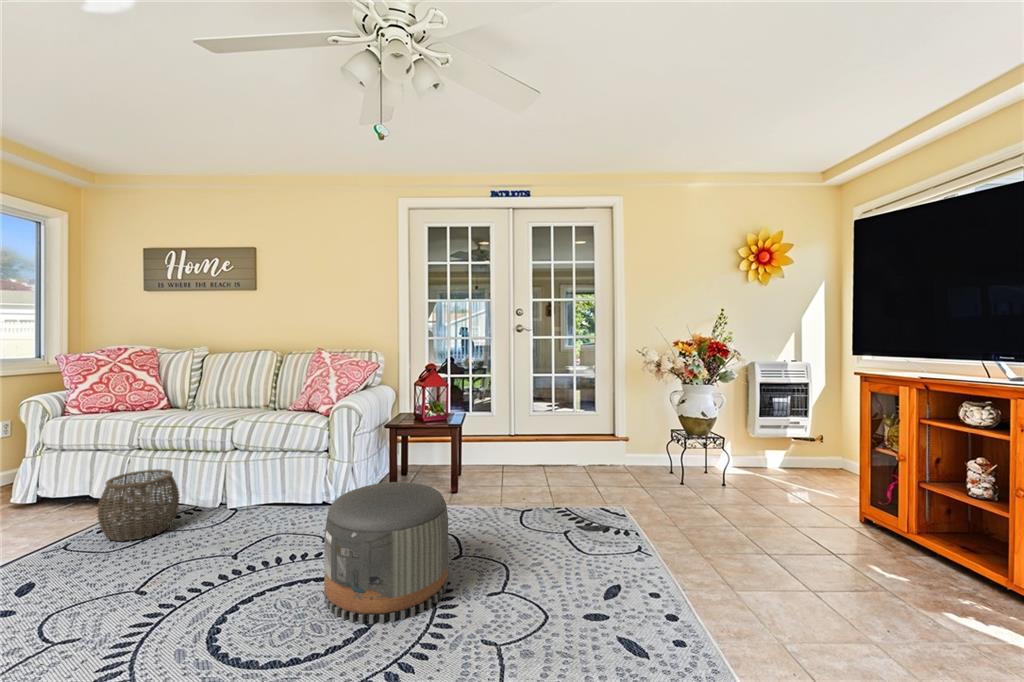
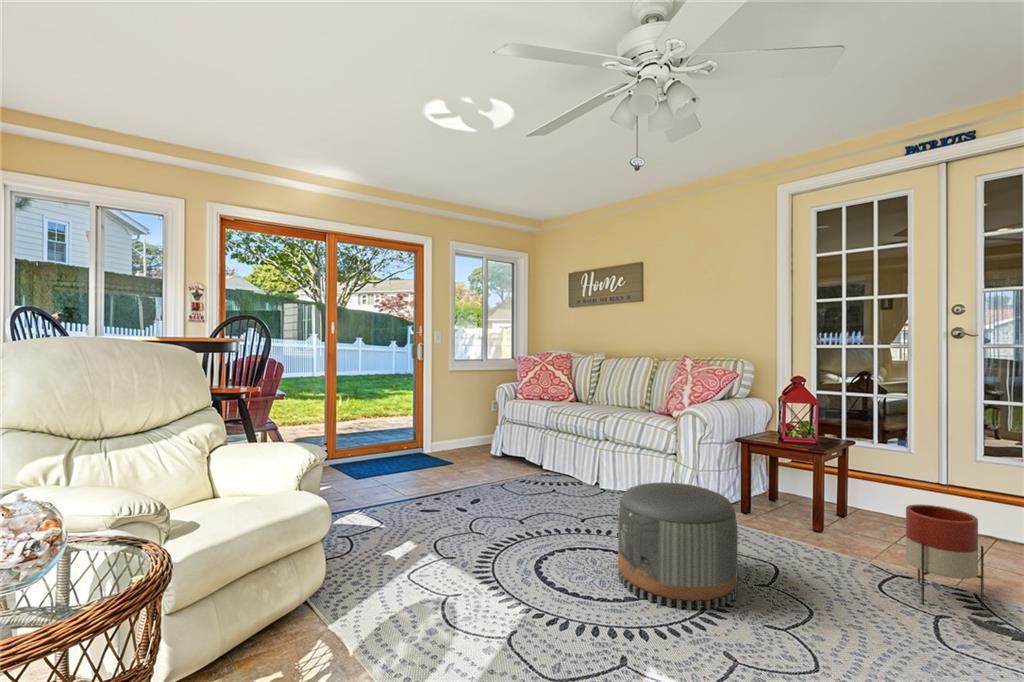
planter: none [534,453,575,527] -> present [905,504,984,607]
woven basket: present [97,469,180,541] -> none [518,443,565,492]

